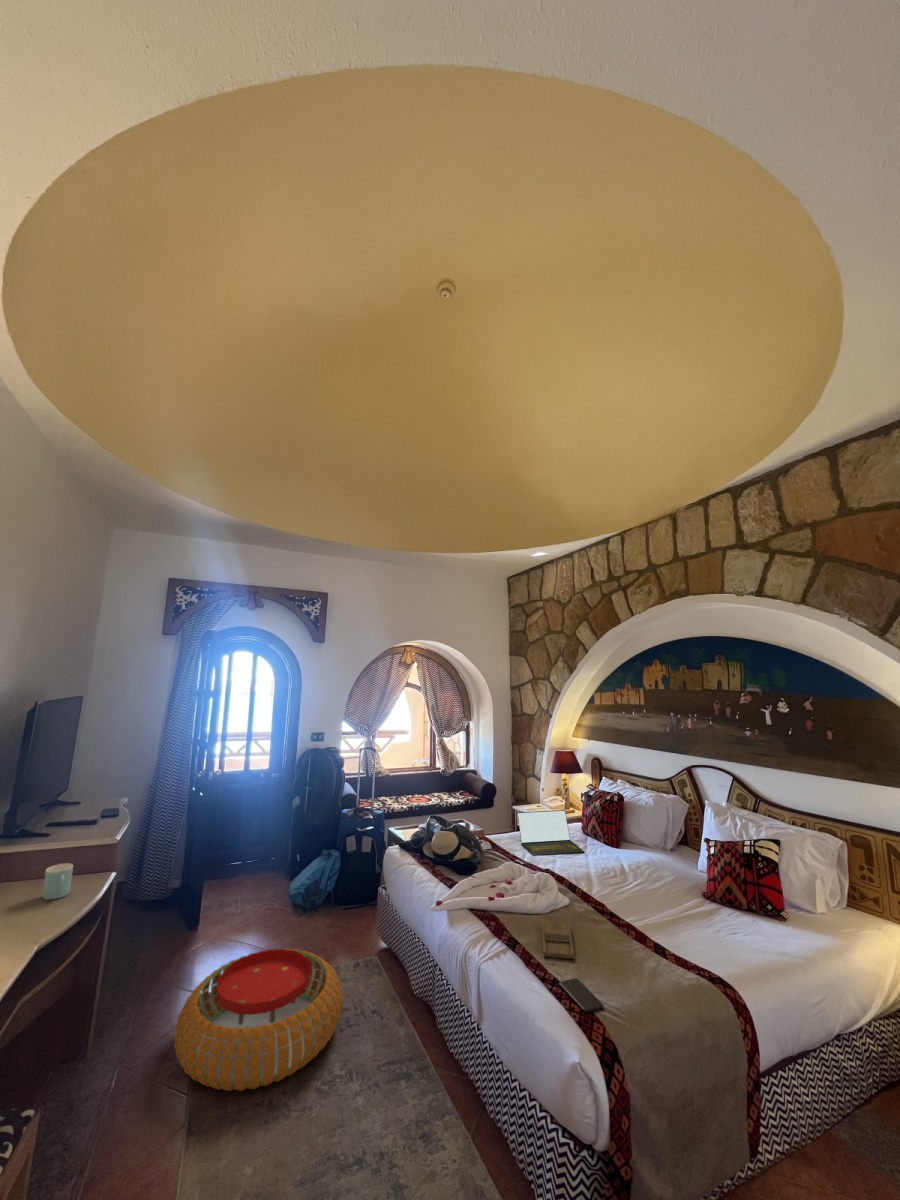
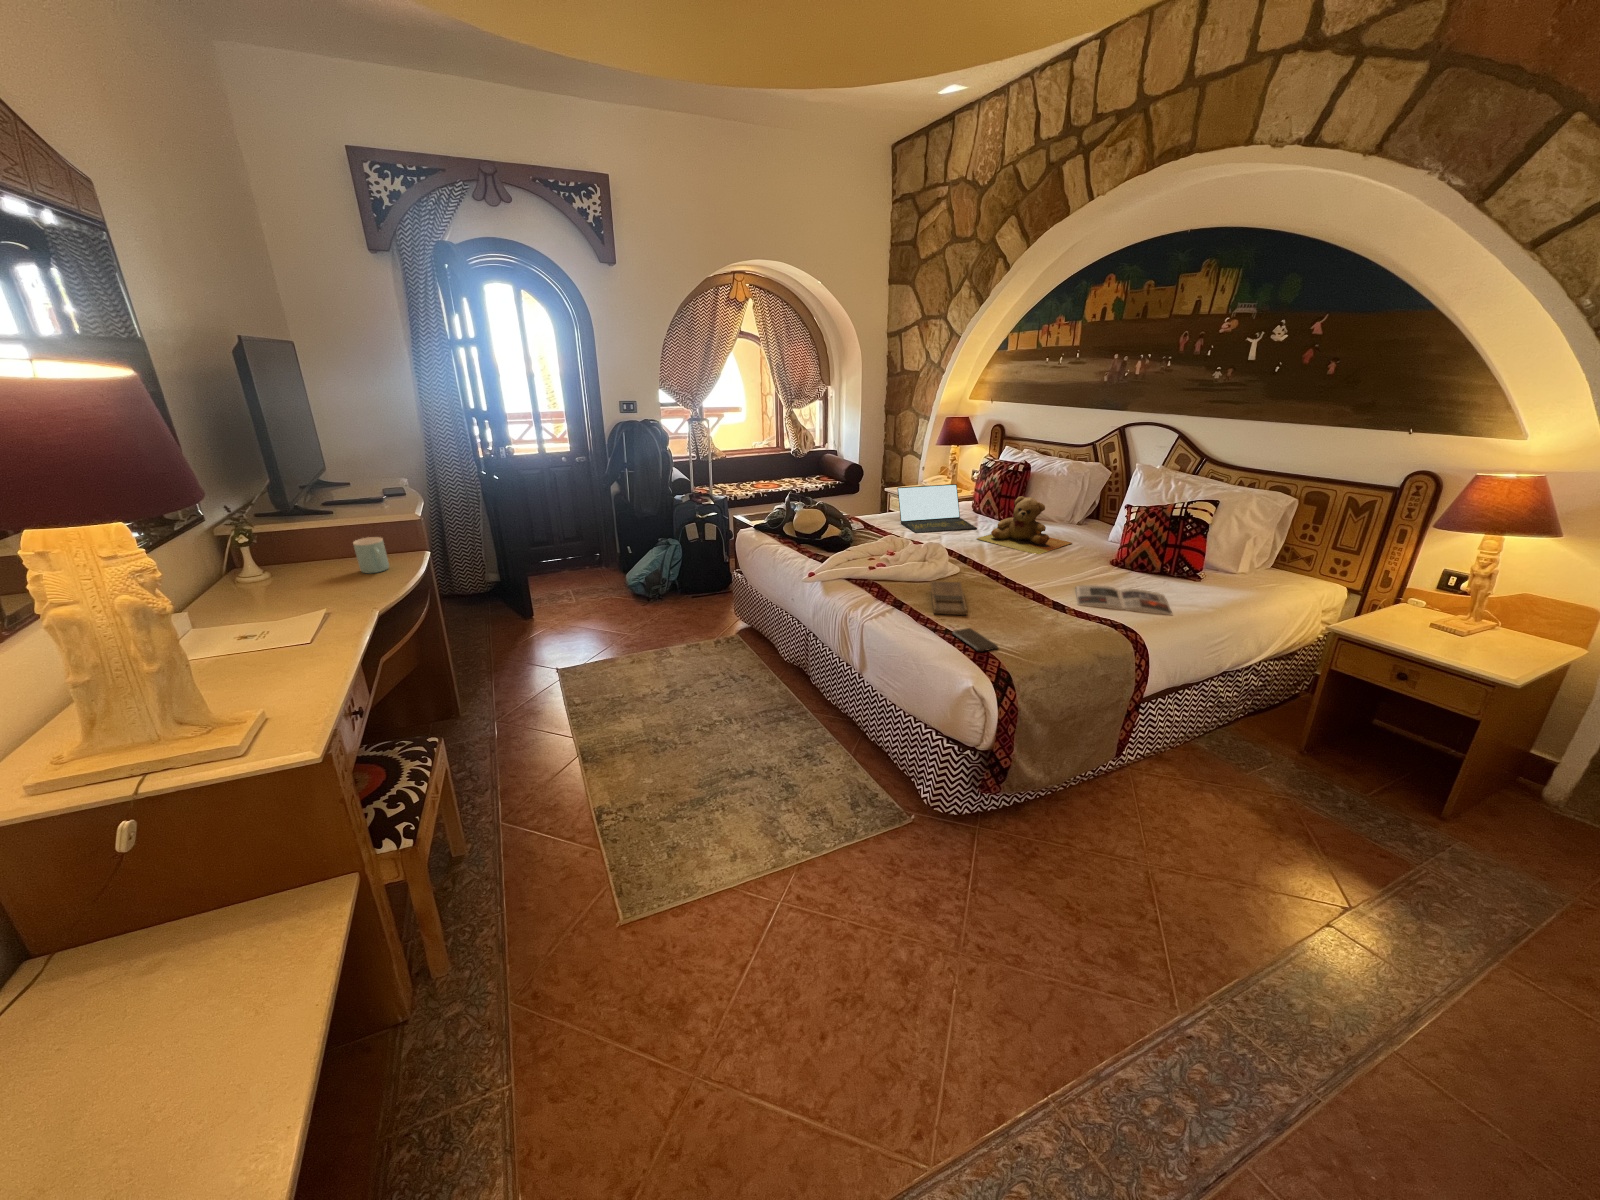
teddy bear: none [584,826,667,884] -> present [977,496,1071,554]
magazine: none [673,924,768,967] -> present [1076,585,1172,615]
pouf: present [174,949,342,1091] -> none [543,627,712,736]

